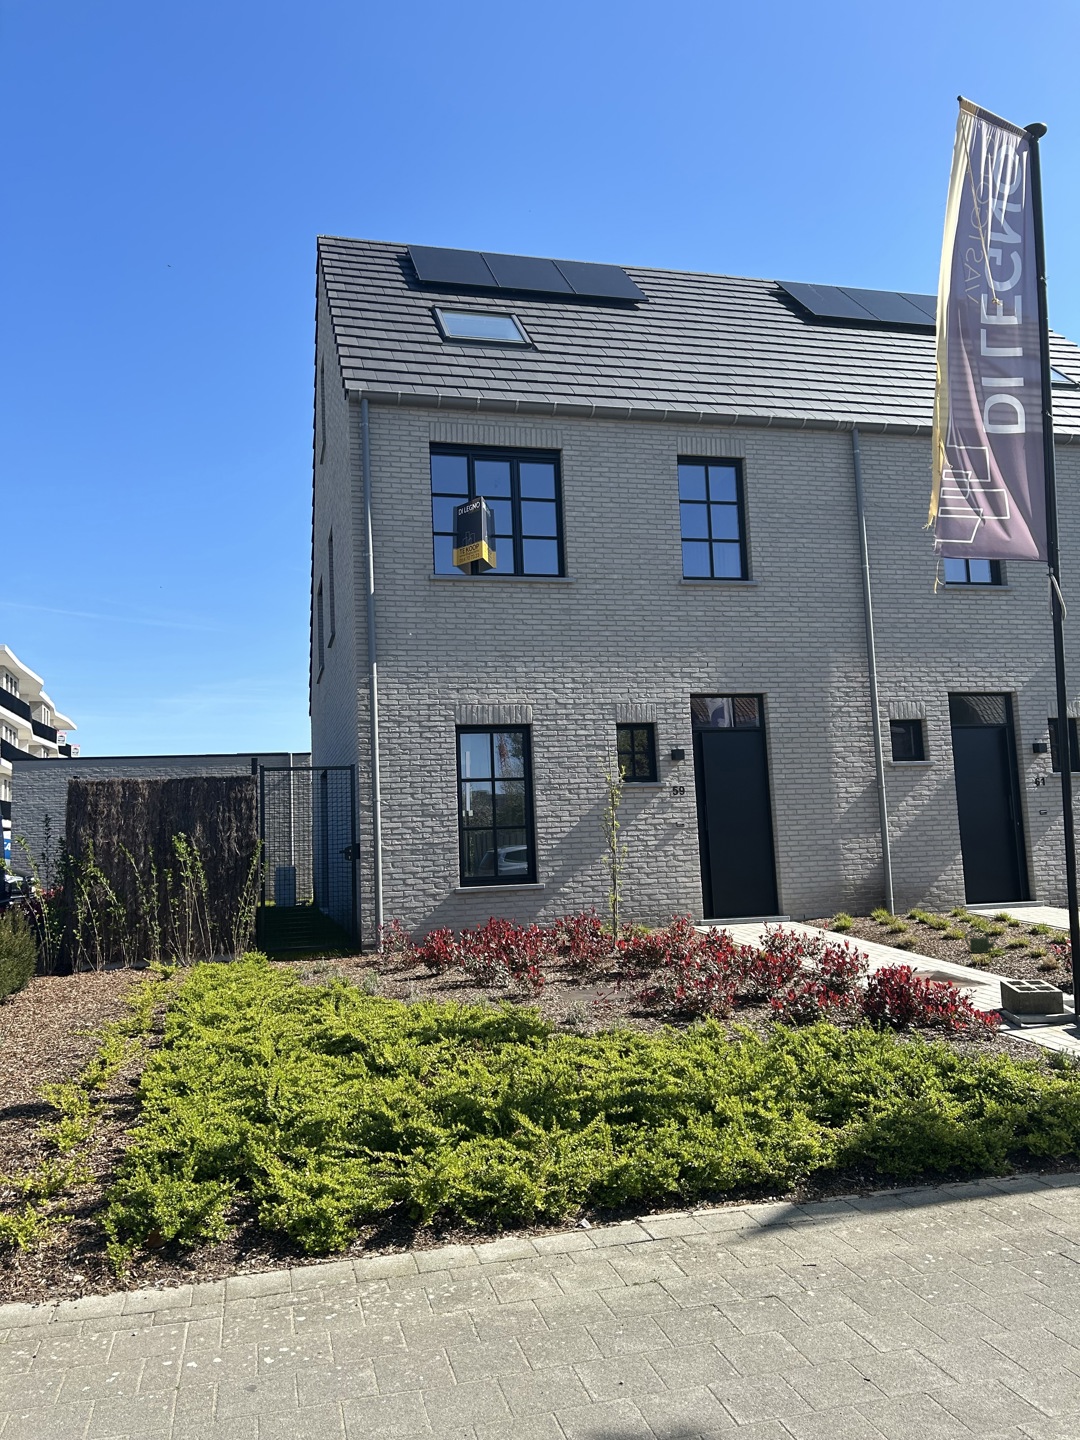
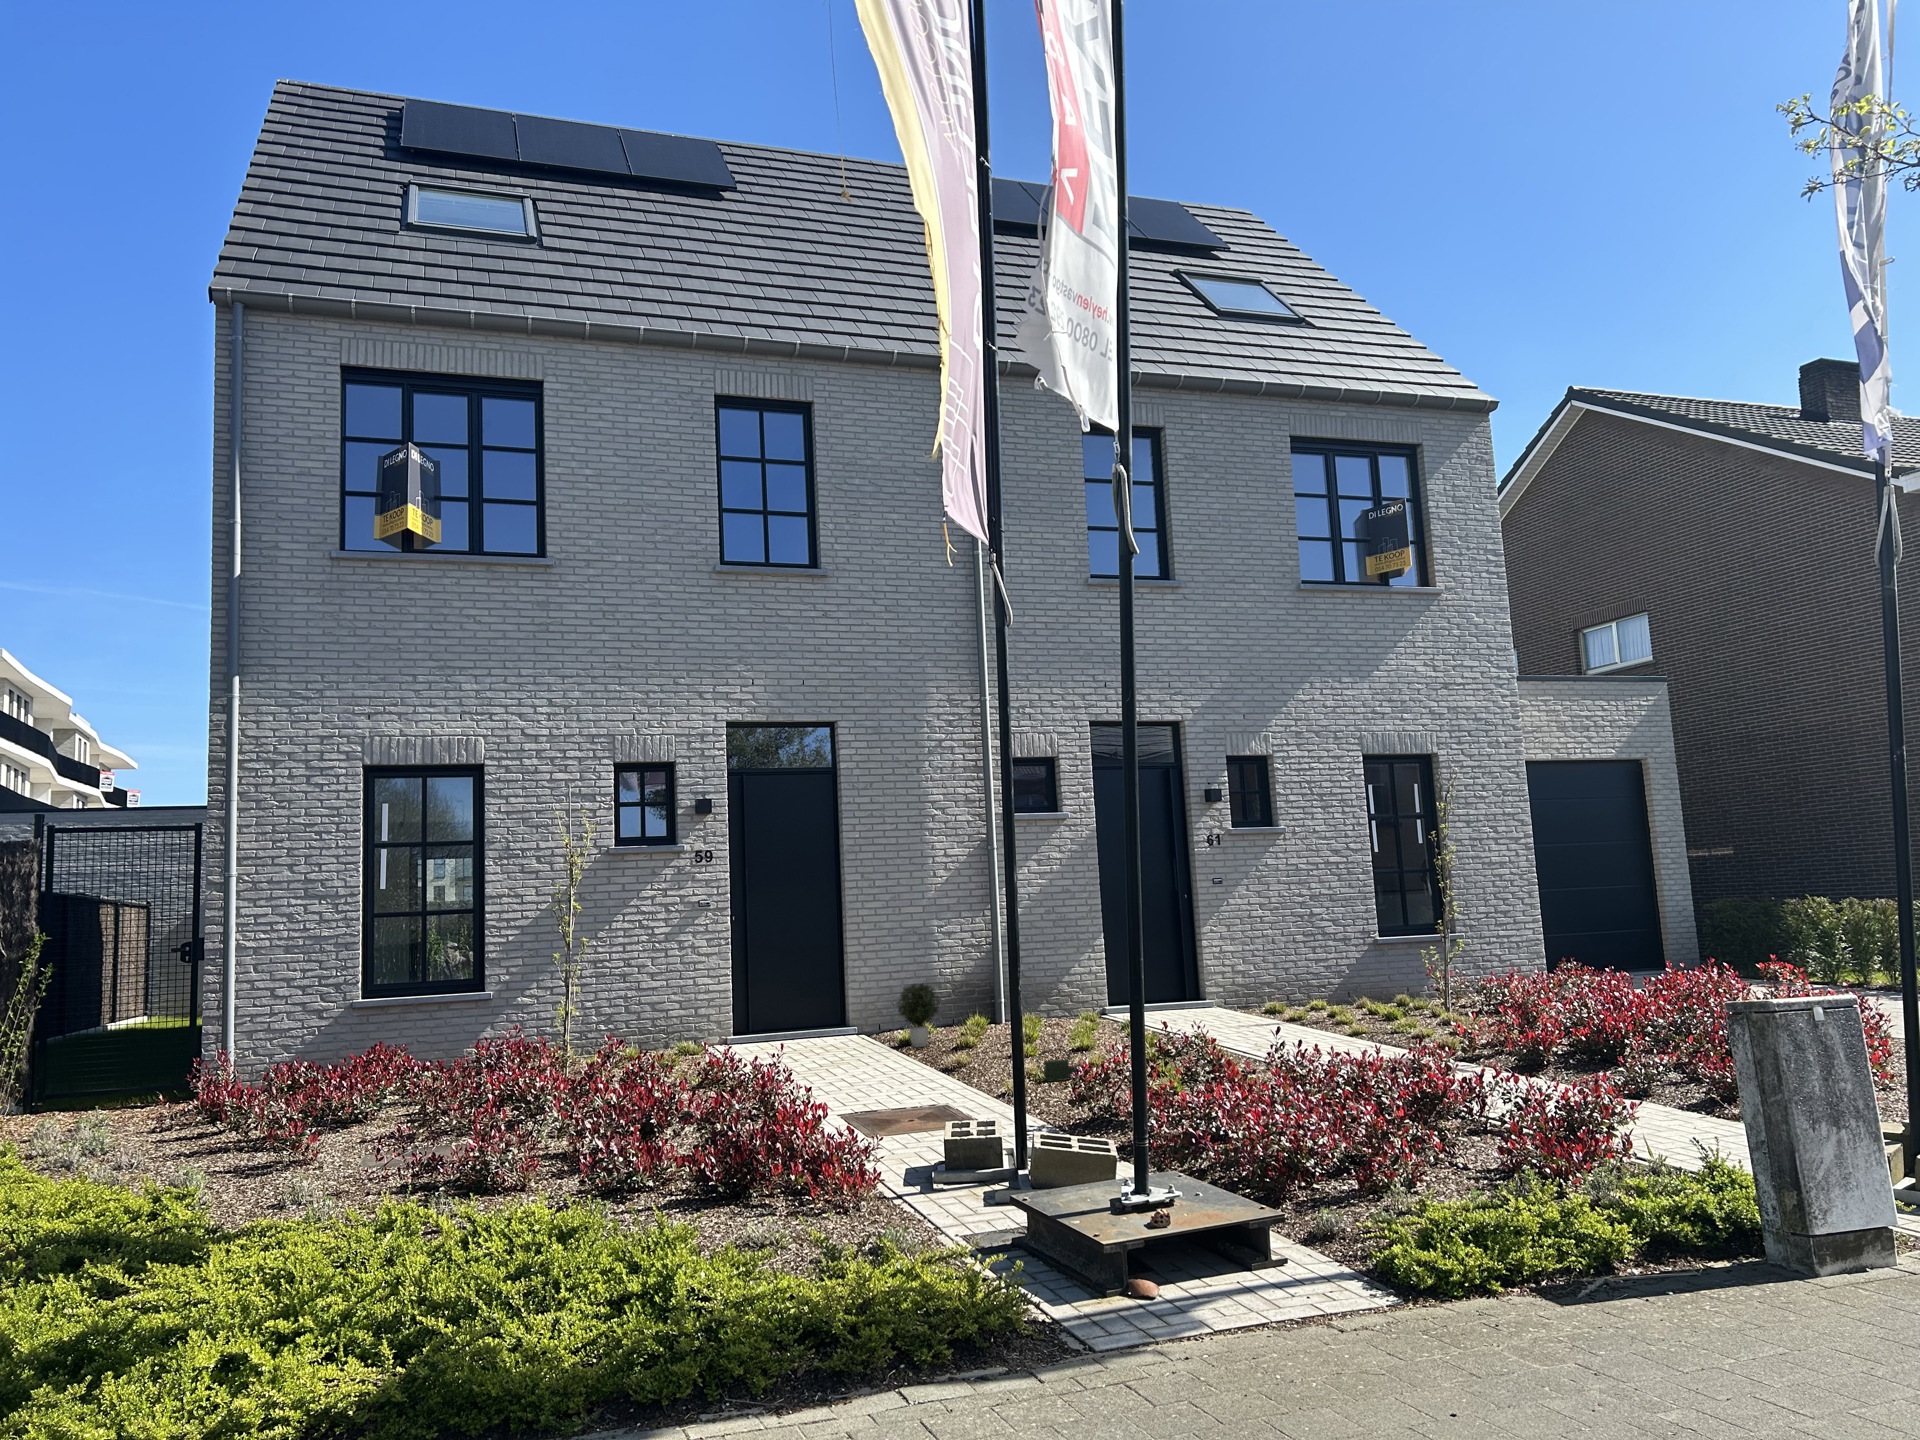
potted plant: none [826,883,859,929] -> present [896,984,940,1047]

